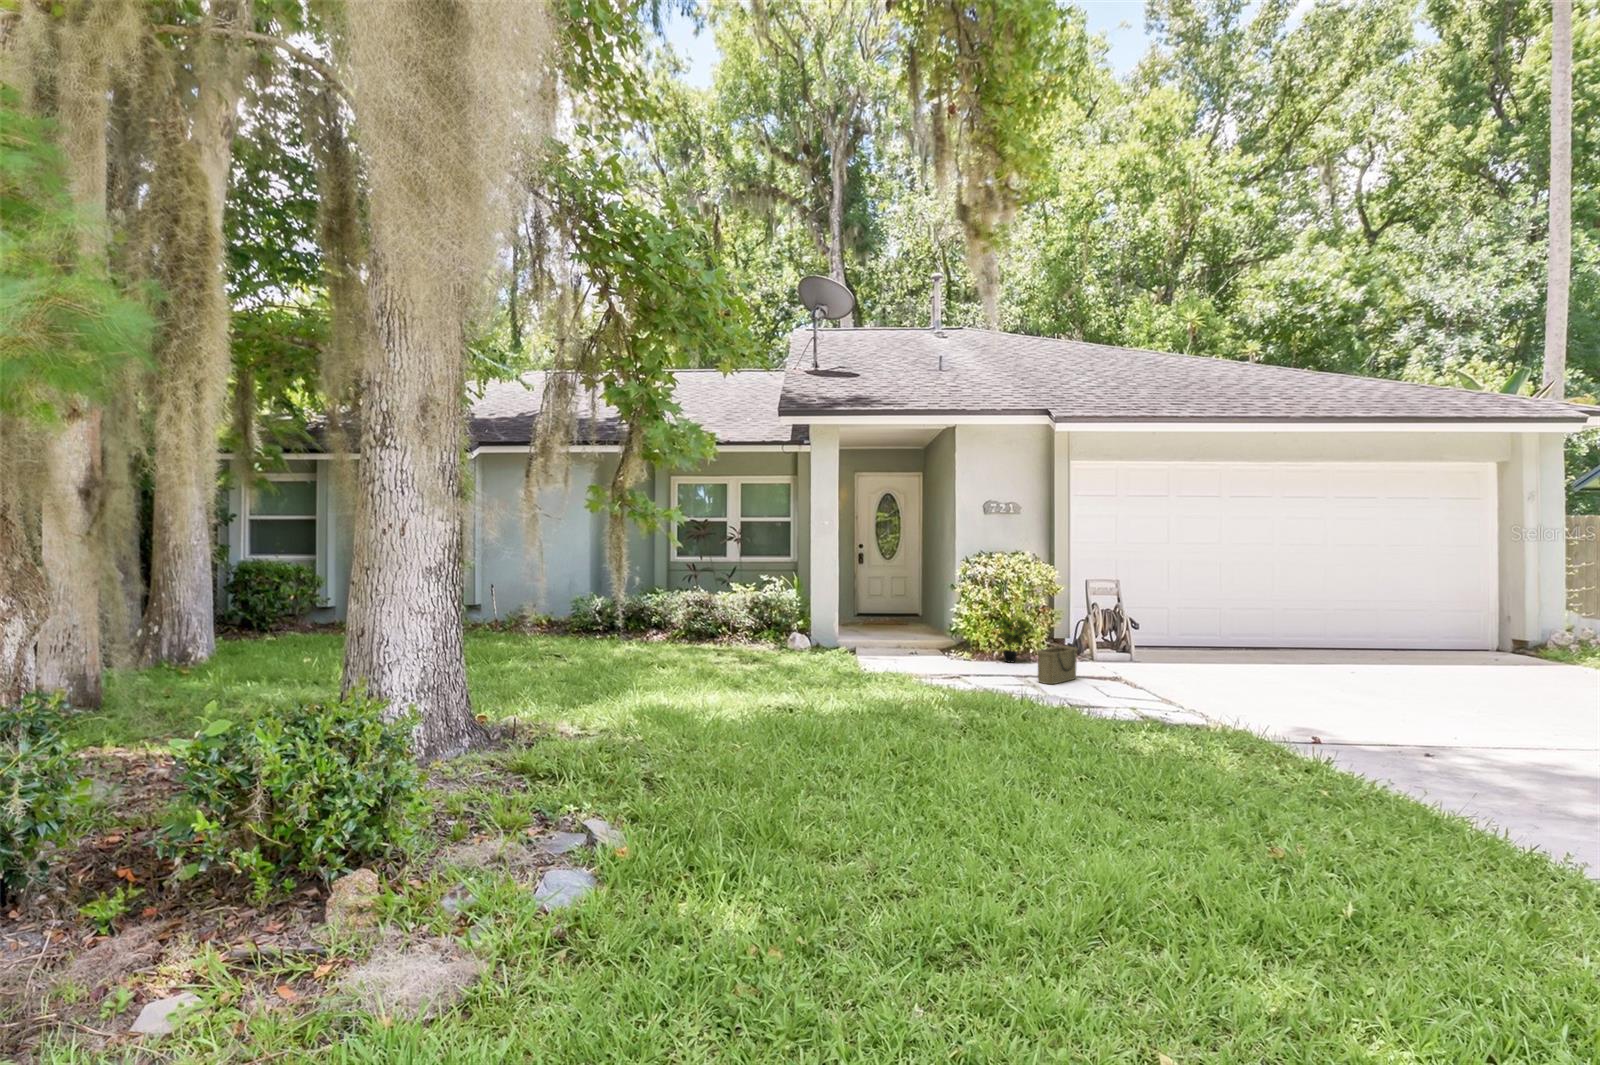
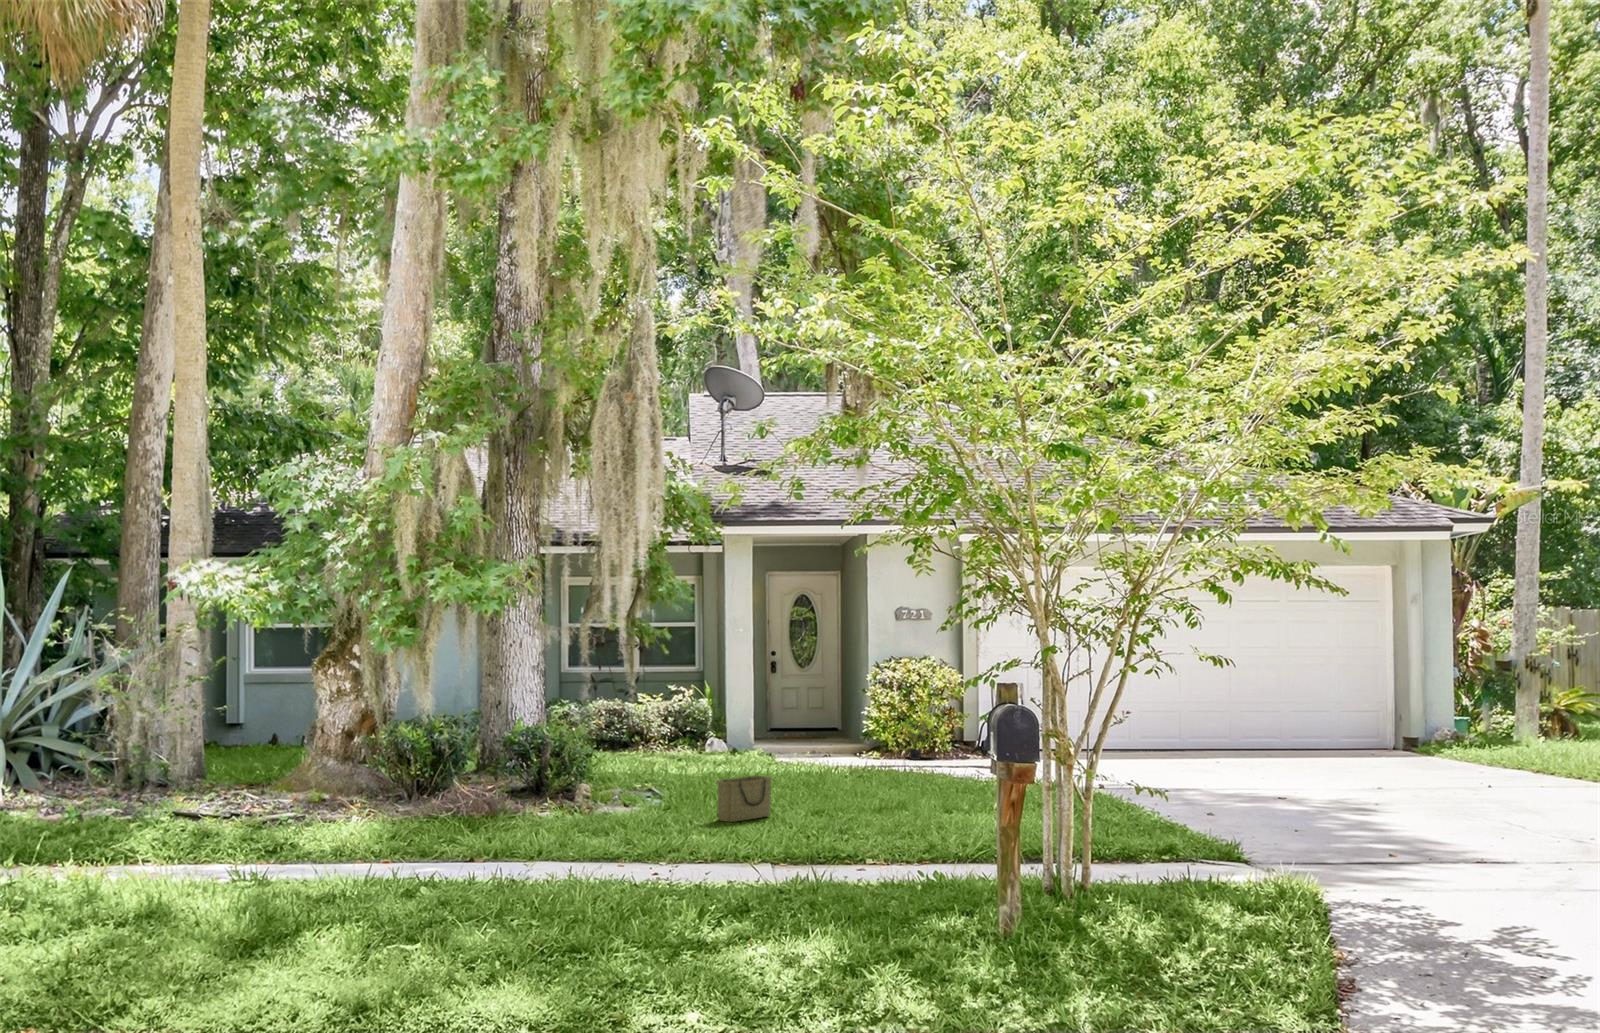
basket: present [1037,646,1078,684] -> present [716,776,772,822]

